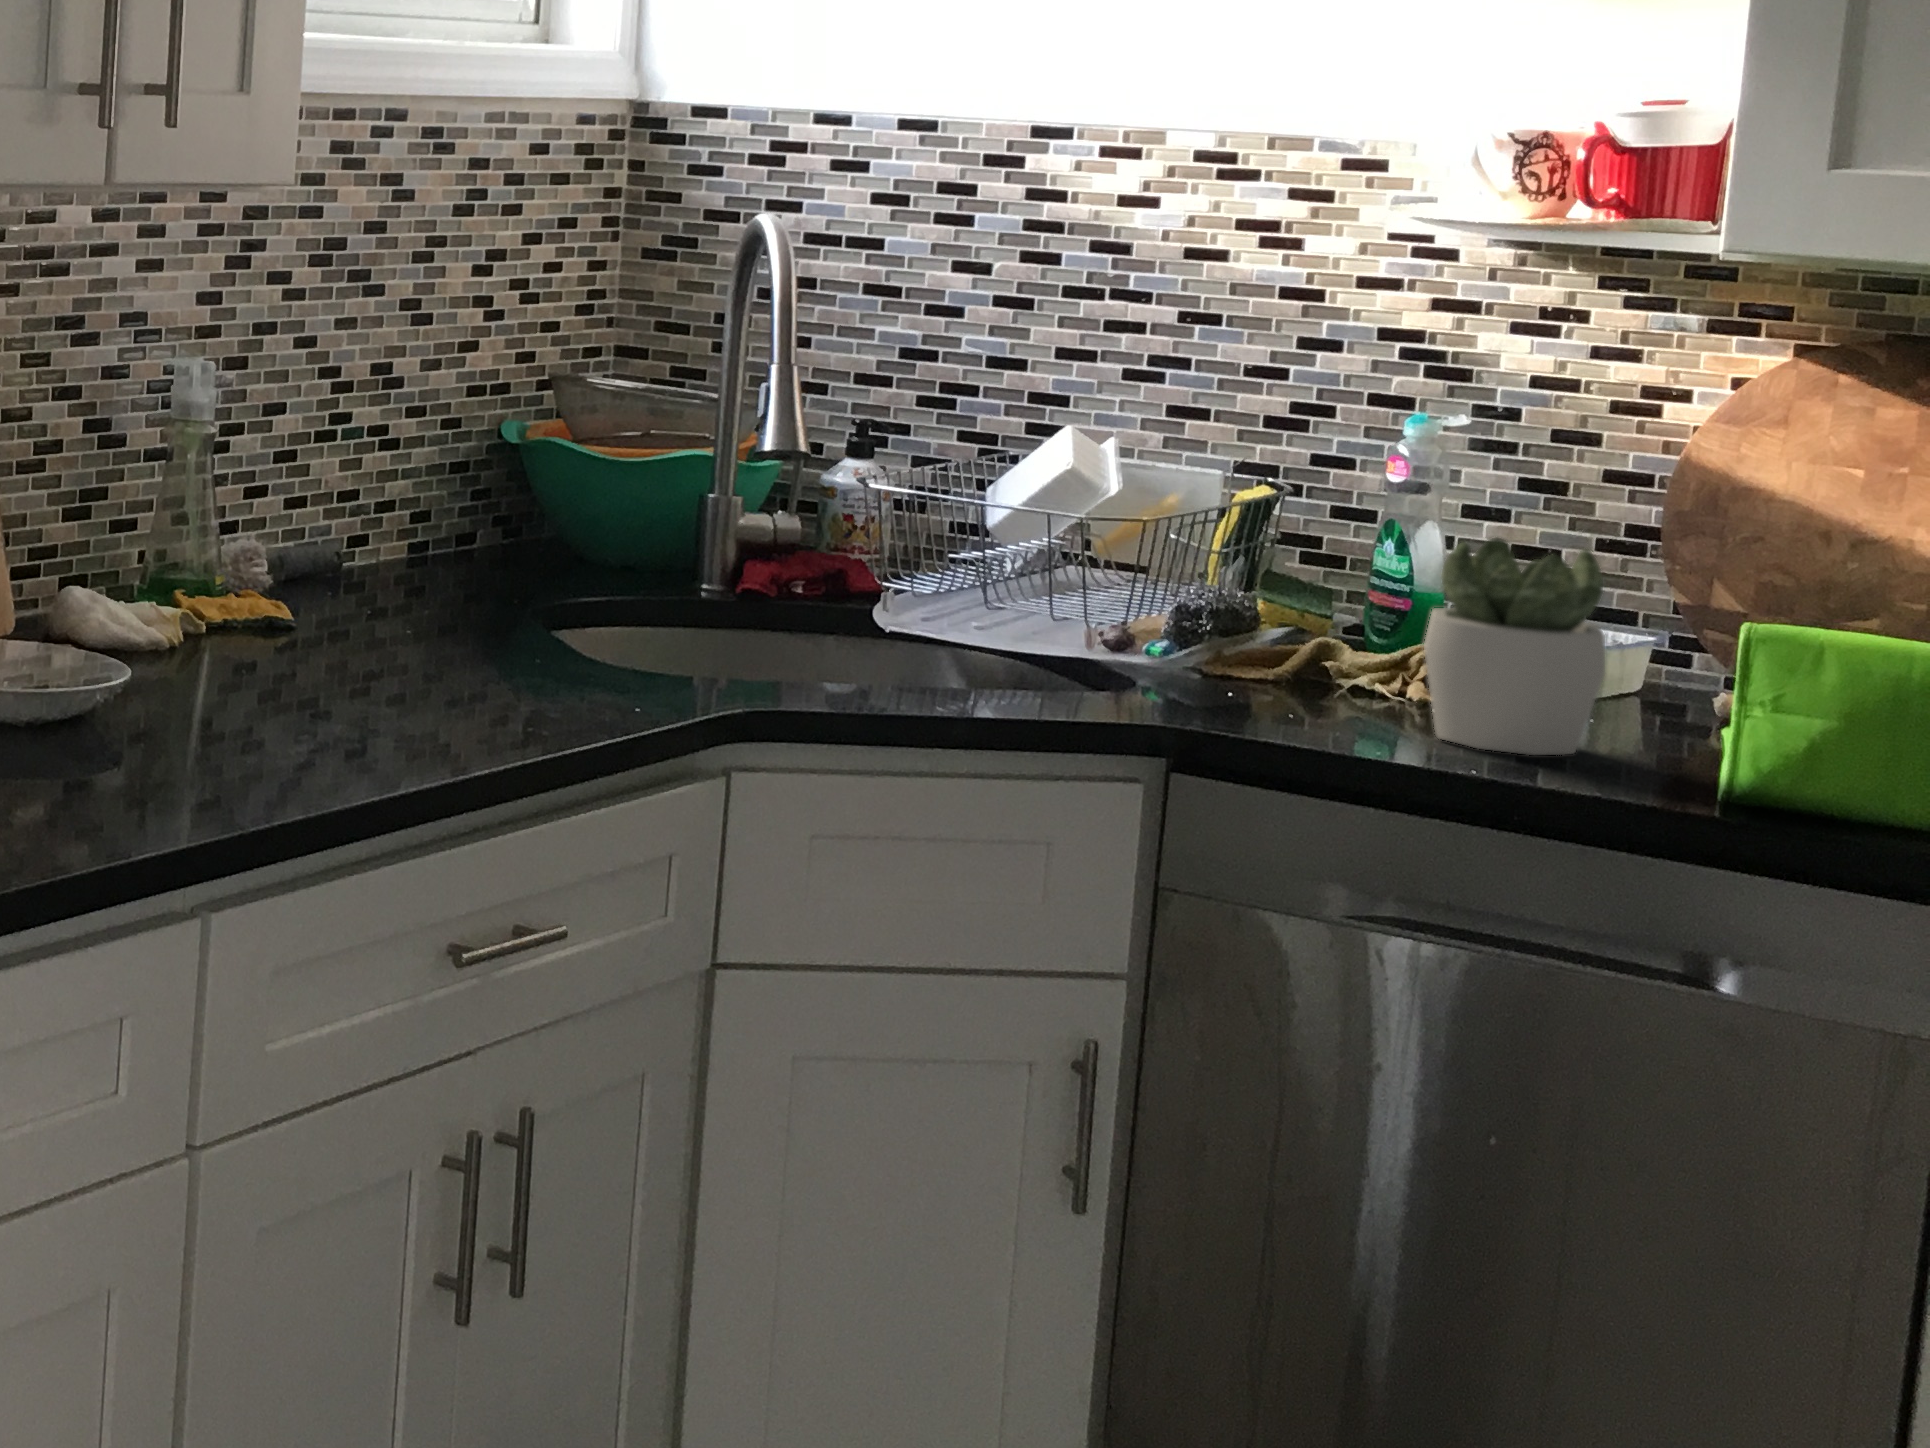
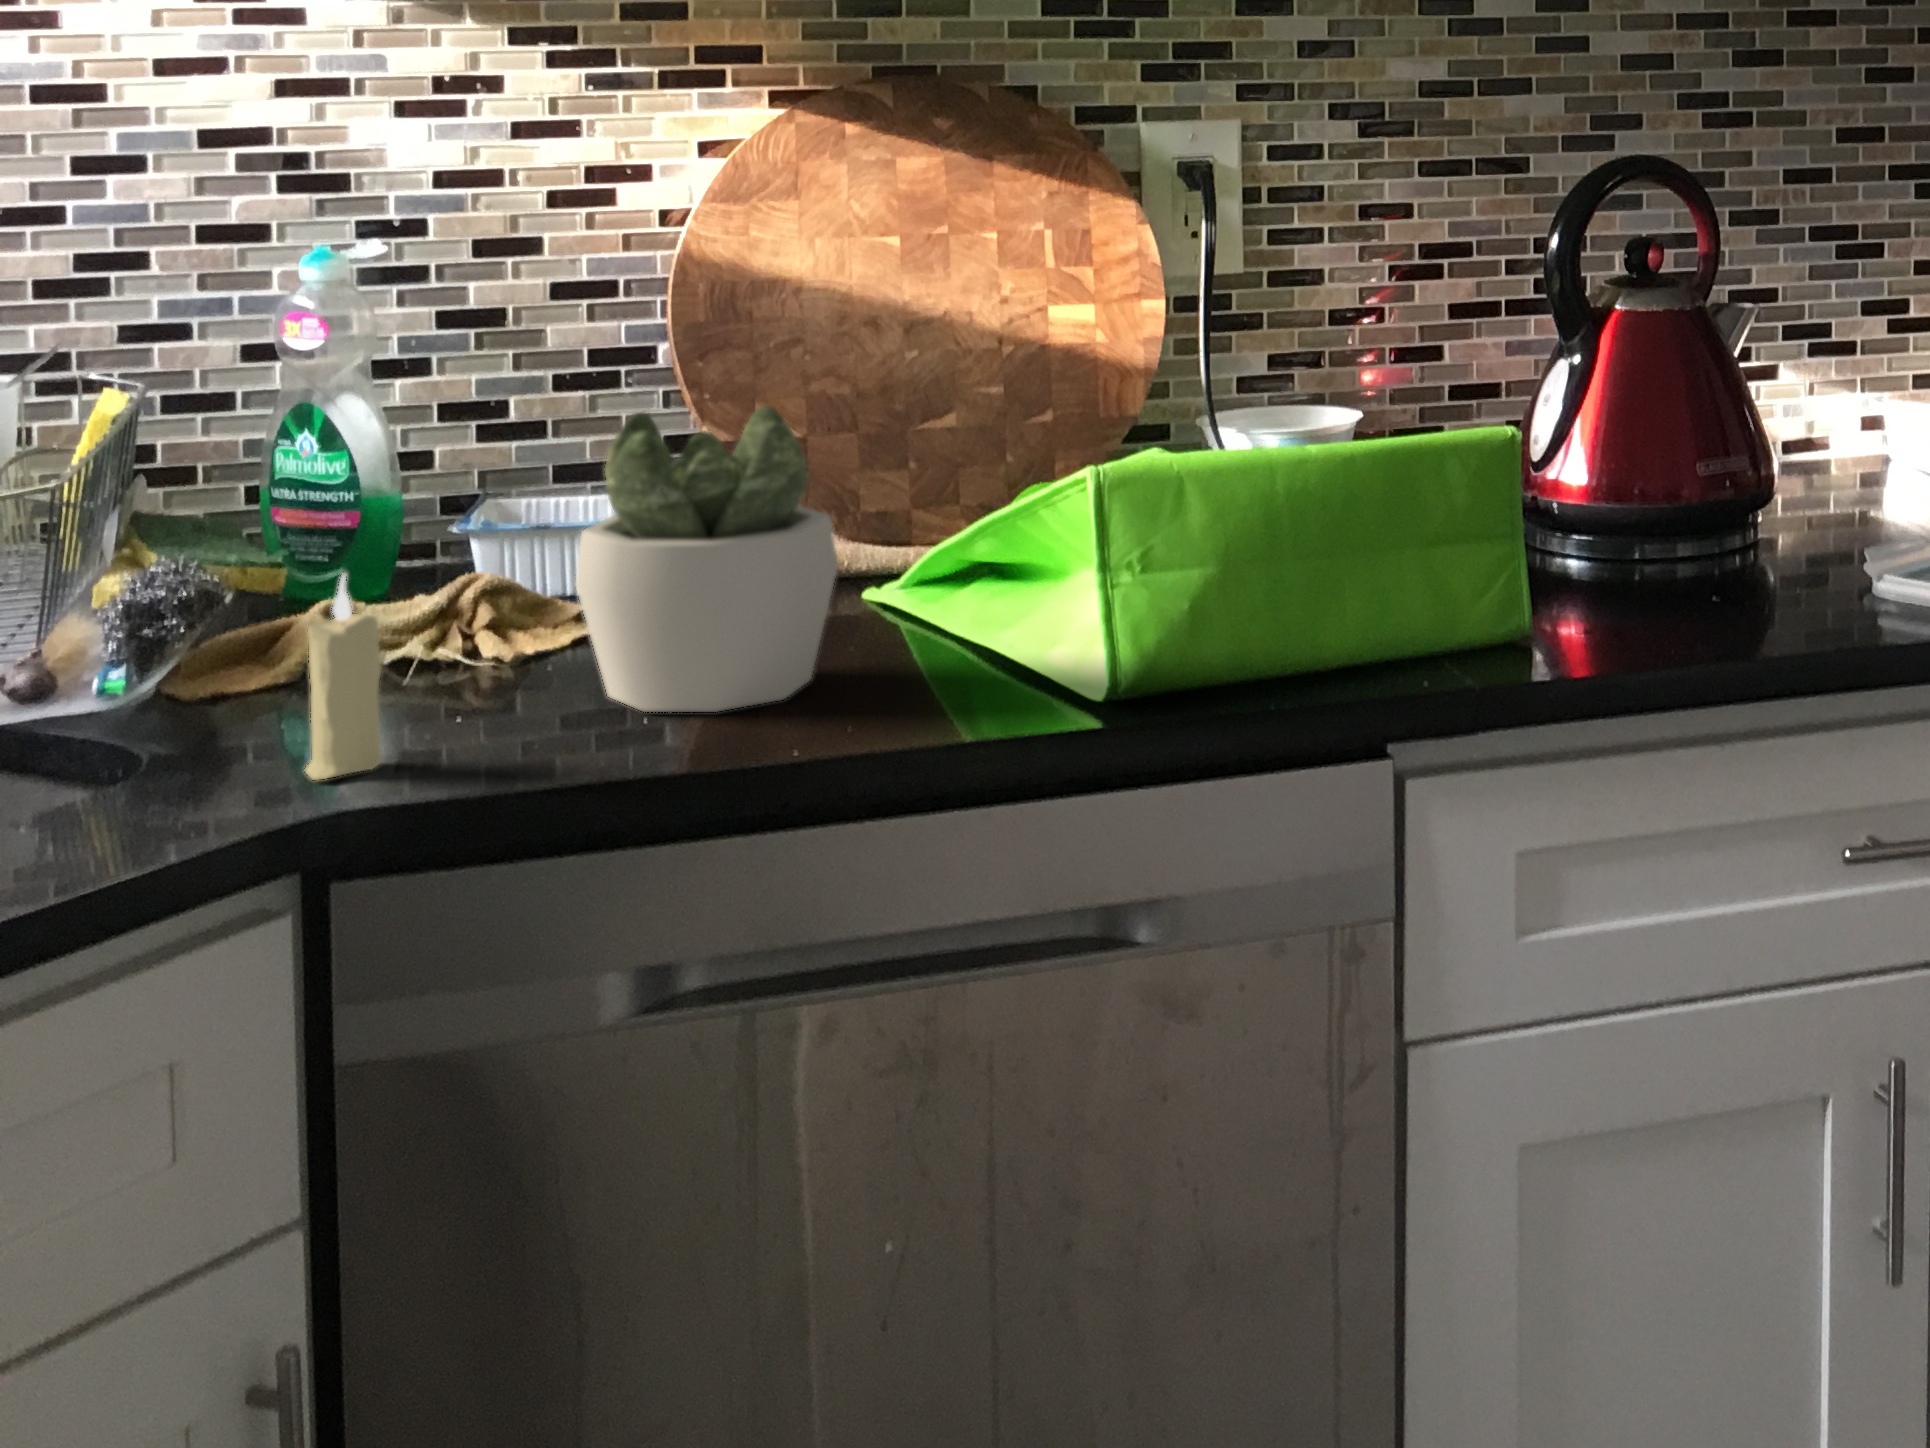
candle: none [1195,588,1256,718] -> present [305,574,382,780]

